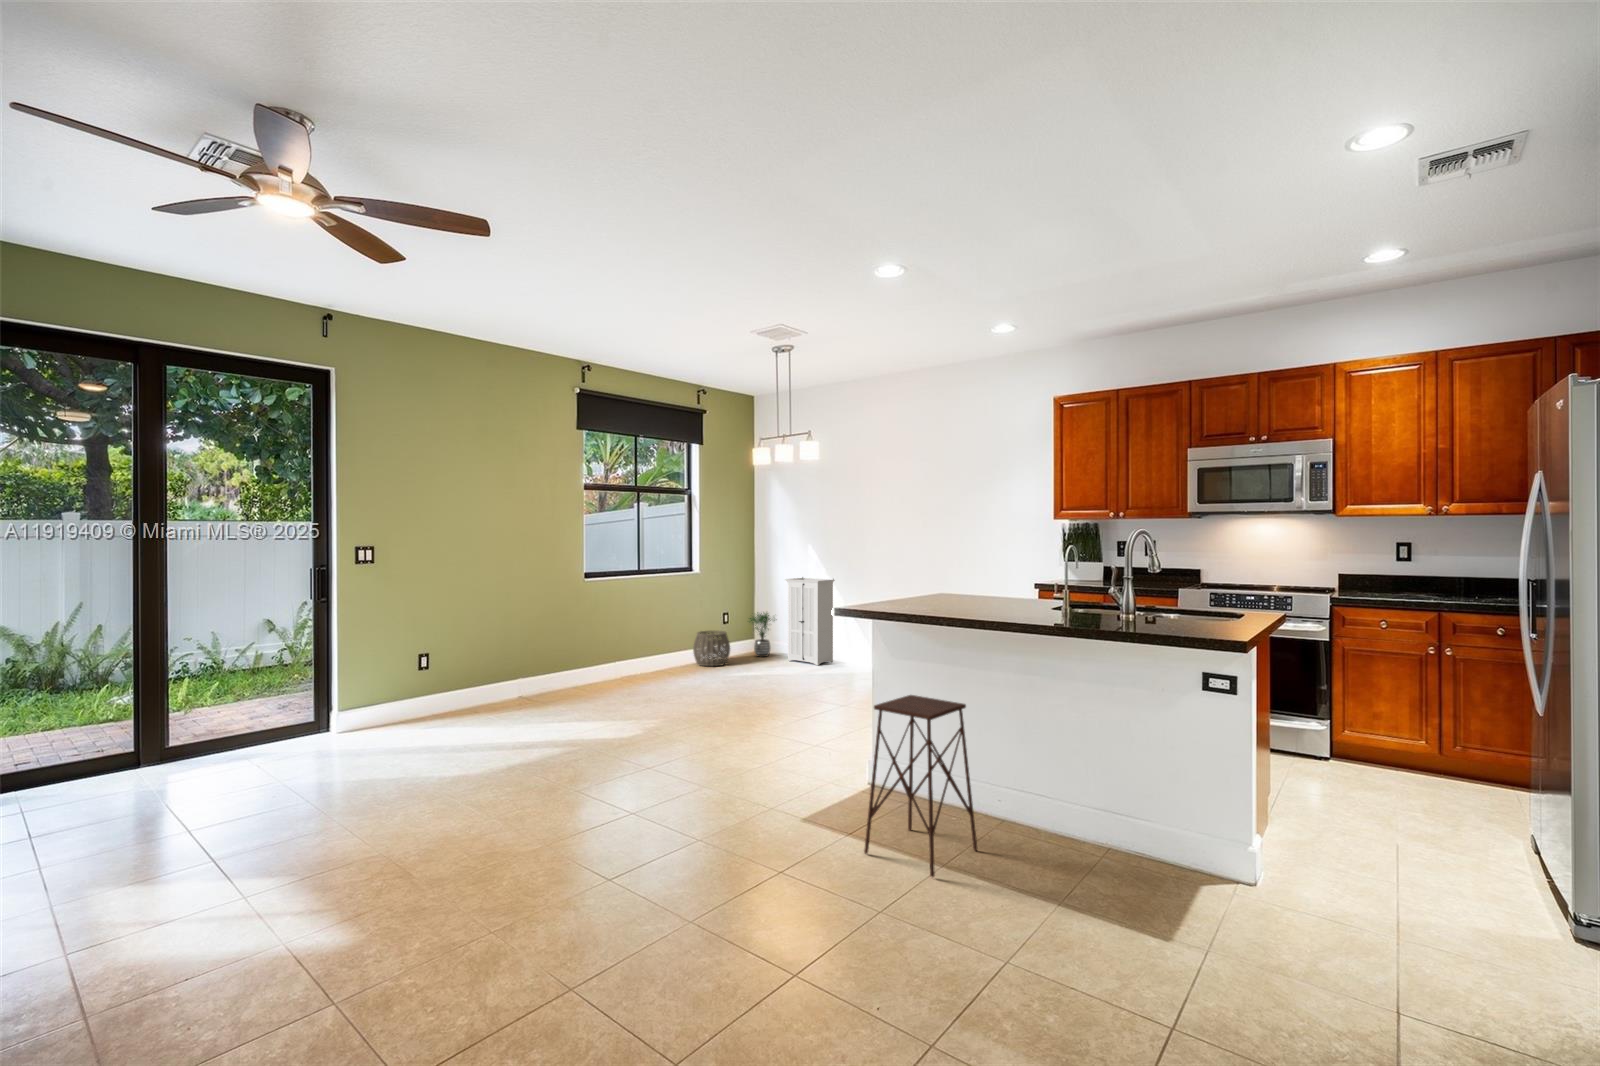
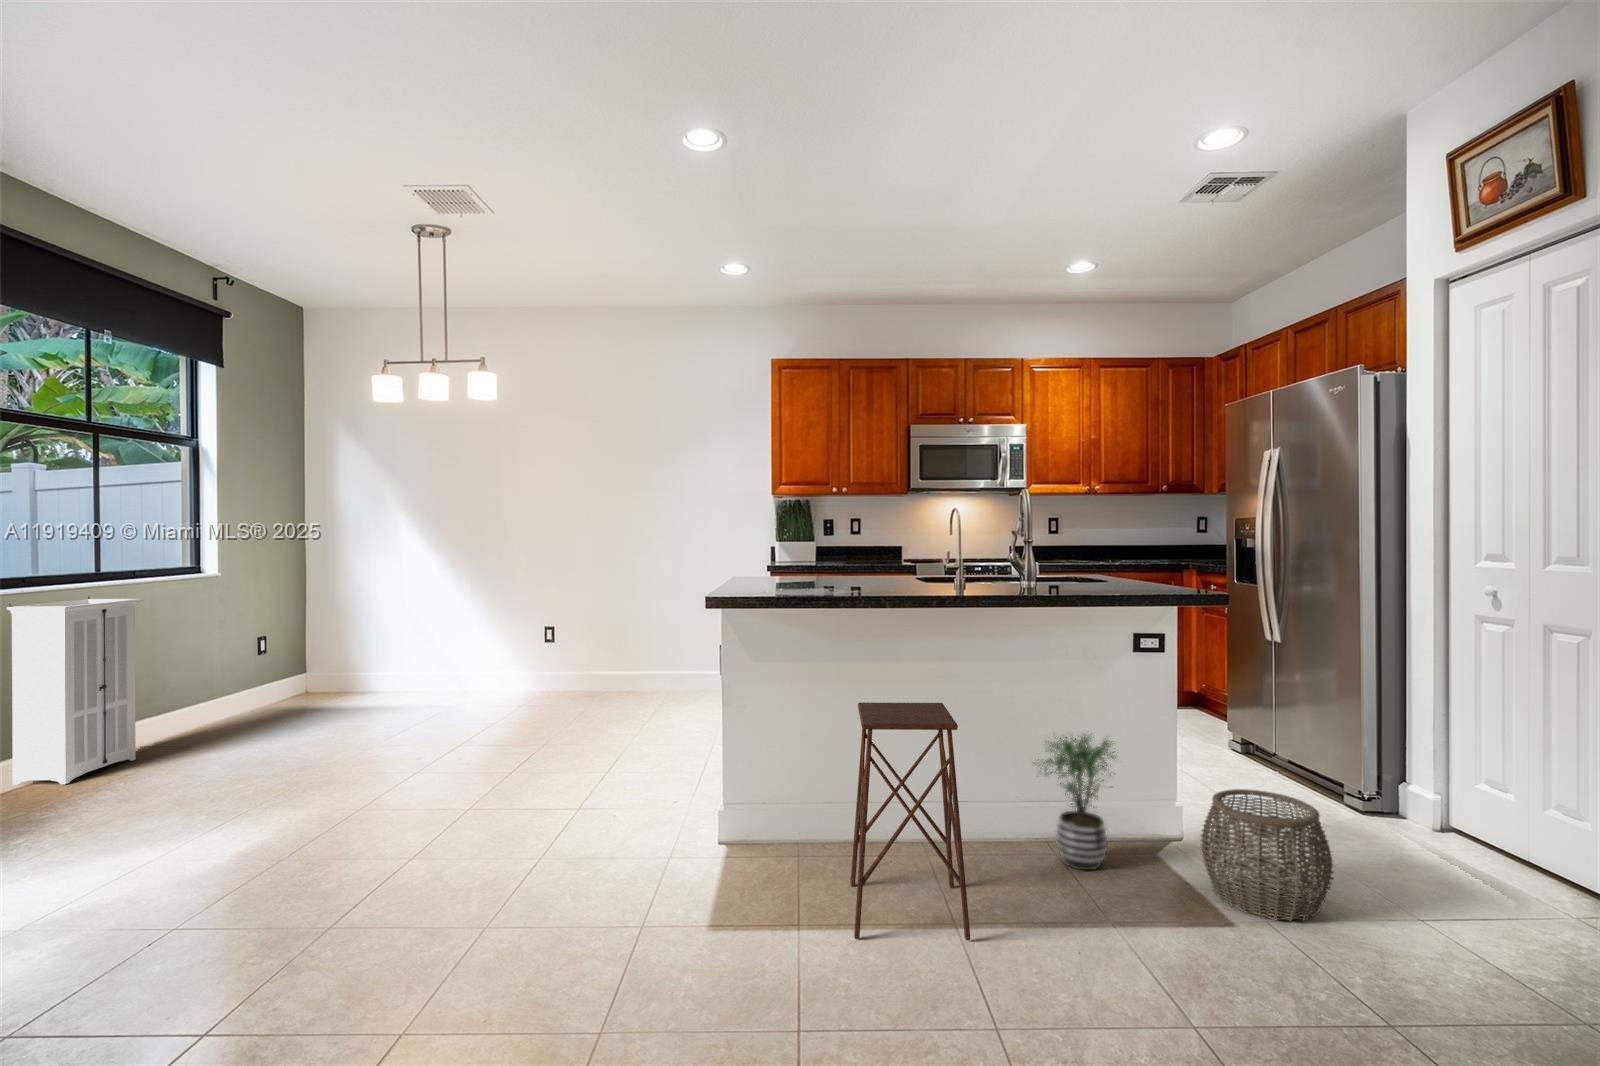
storage cabinet: present [785,577,835,665] -> present [7,597,143,785]
potted plant: present [749,612,775,657] -> present [1033,733,1116,870]
woven basket: present [693,631,730,666] -> present [1201,789,1333,921]

